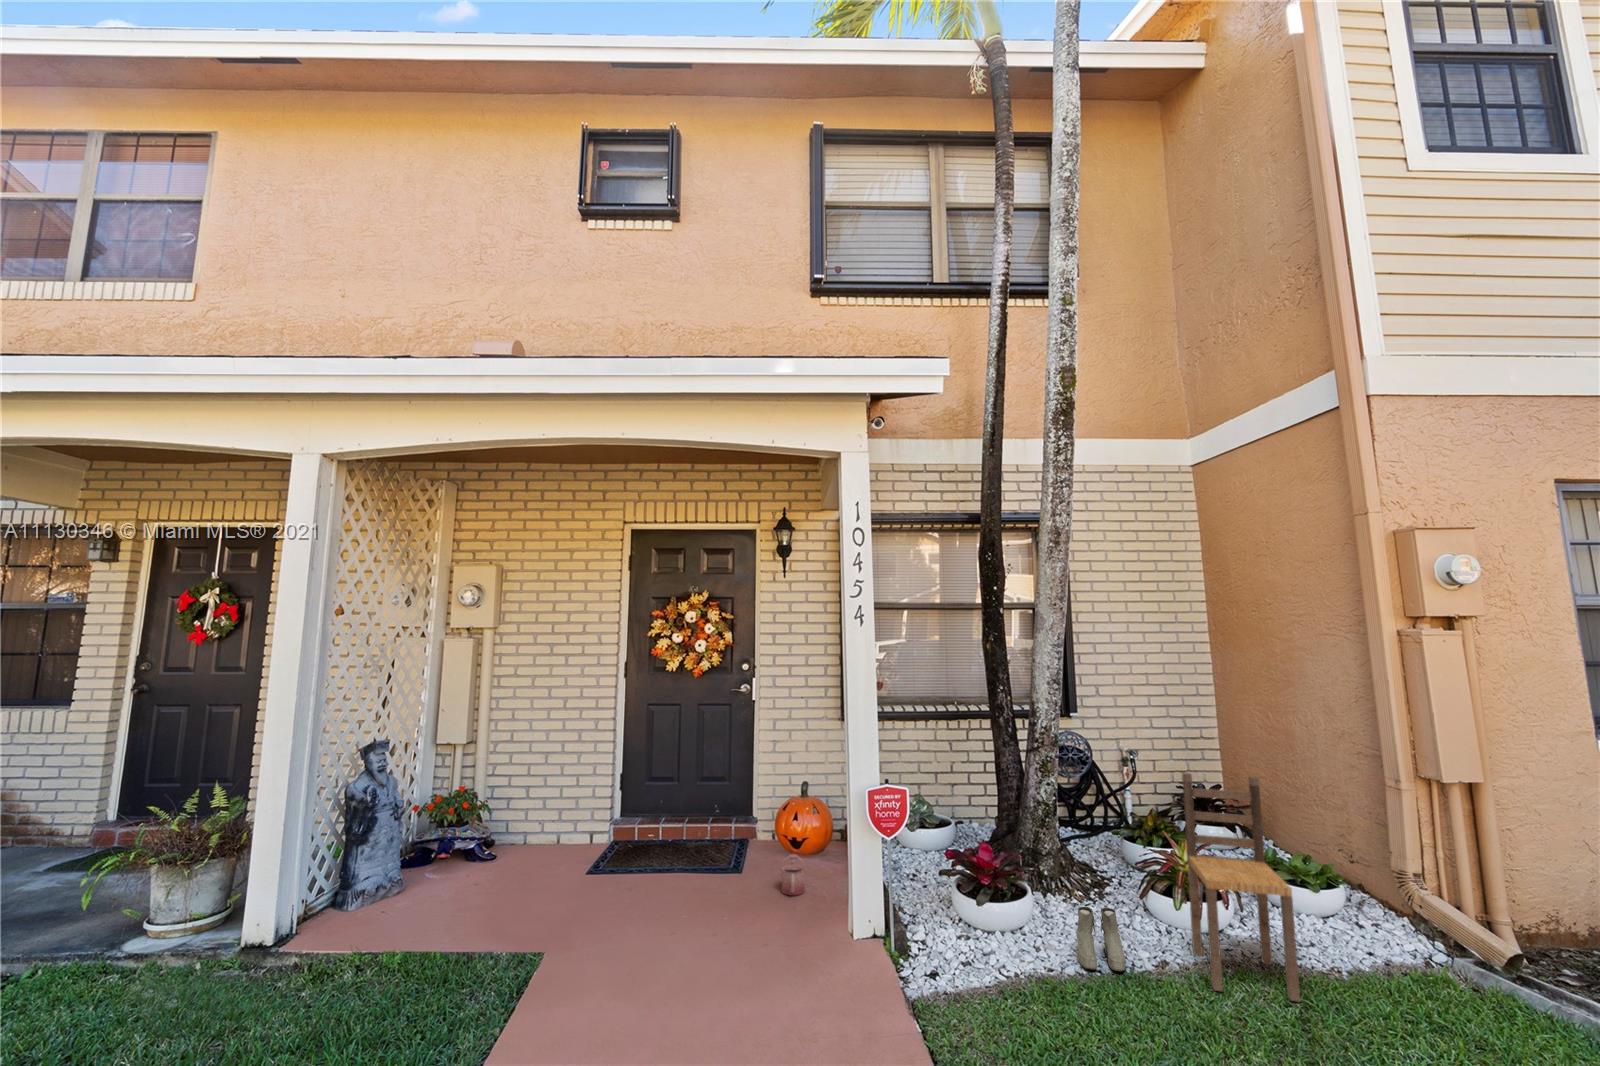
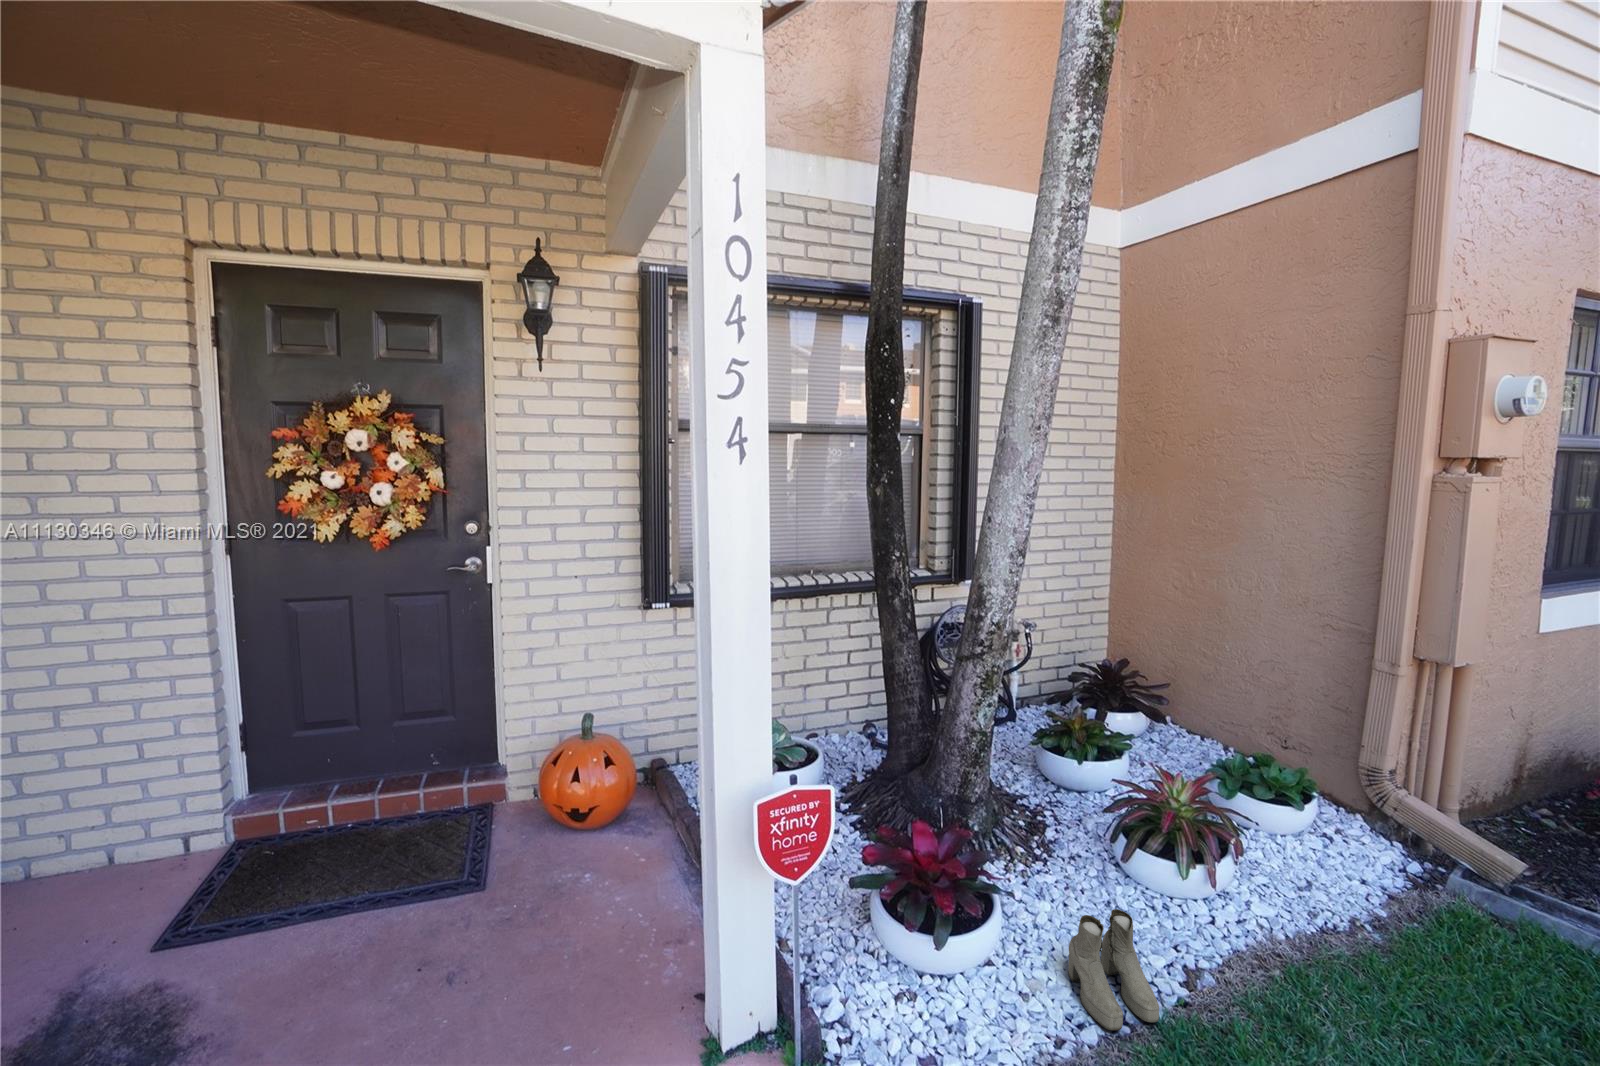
chair: present [1182,773,1300,1002] -> none [1198,694,1415,1030]
watering can: present [781,854,805,895] -> none [557,854,605,942]

